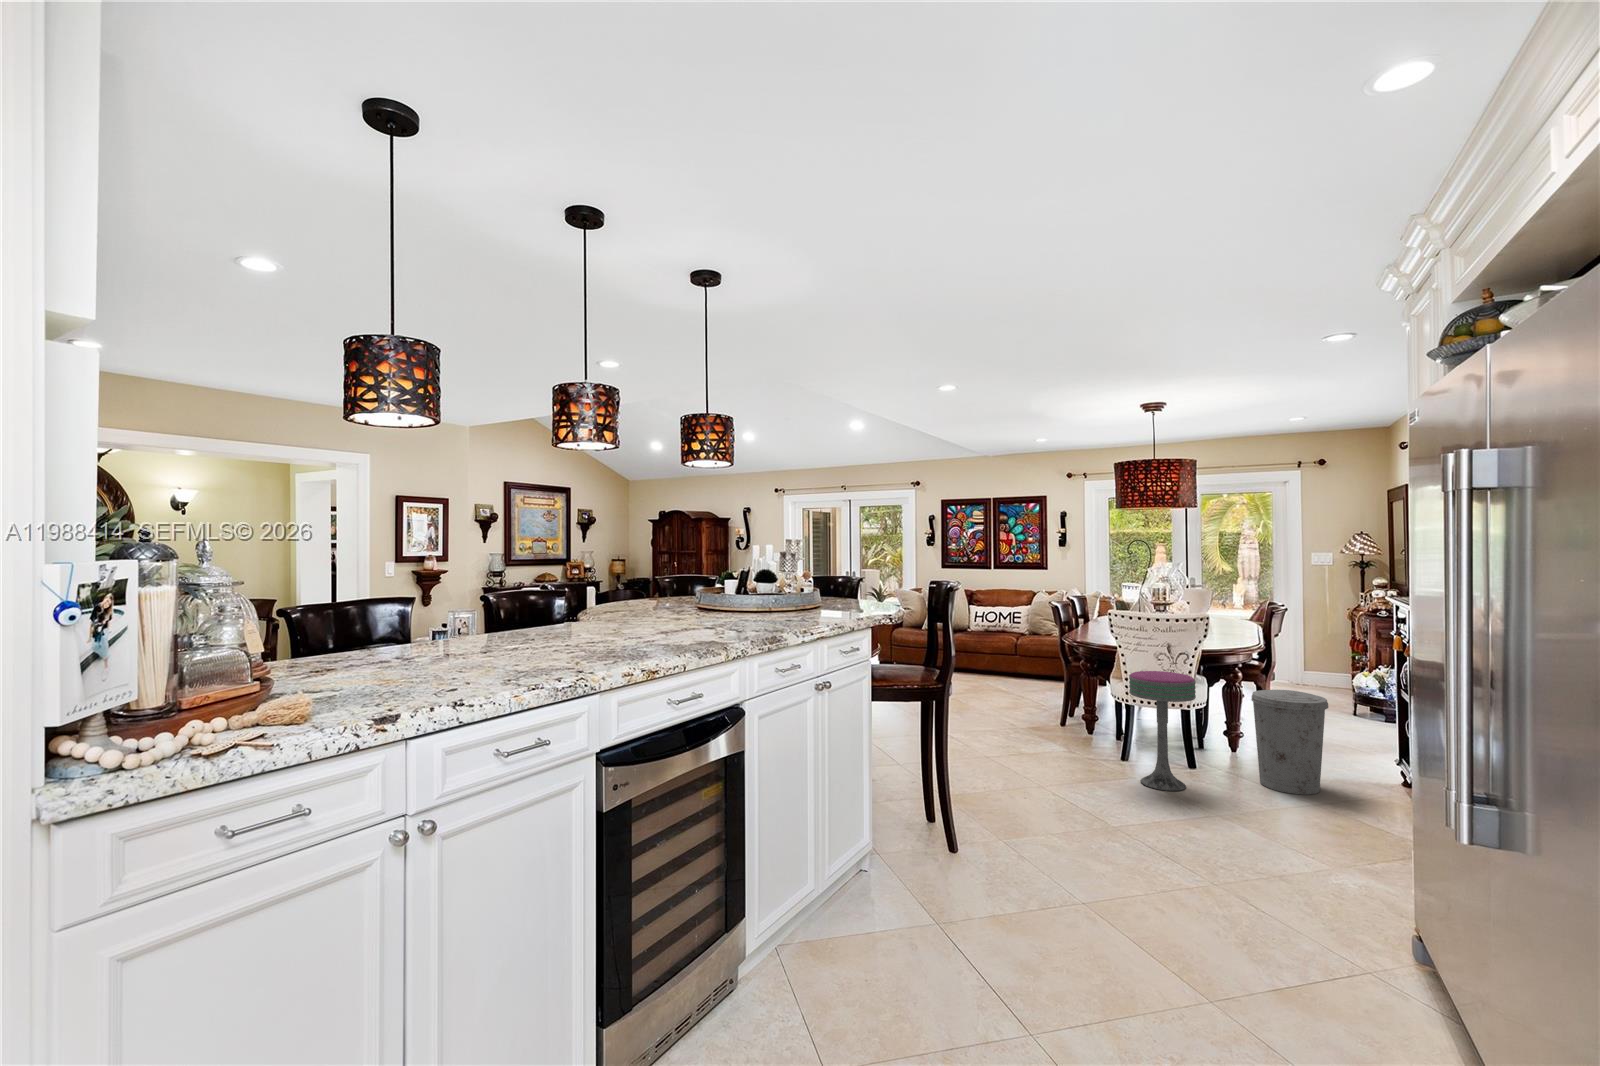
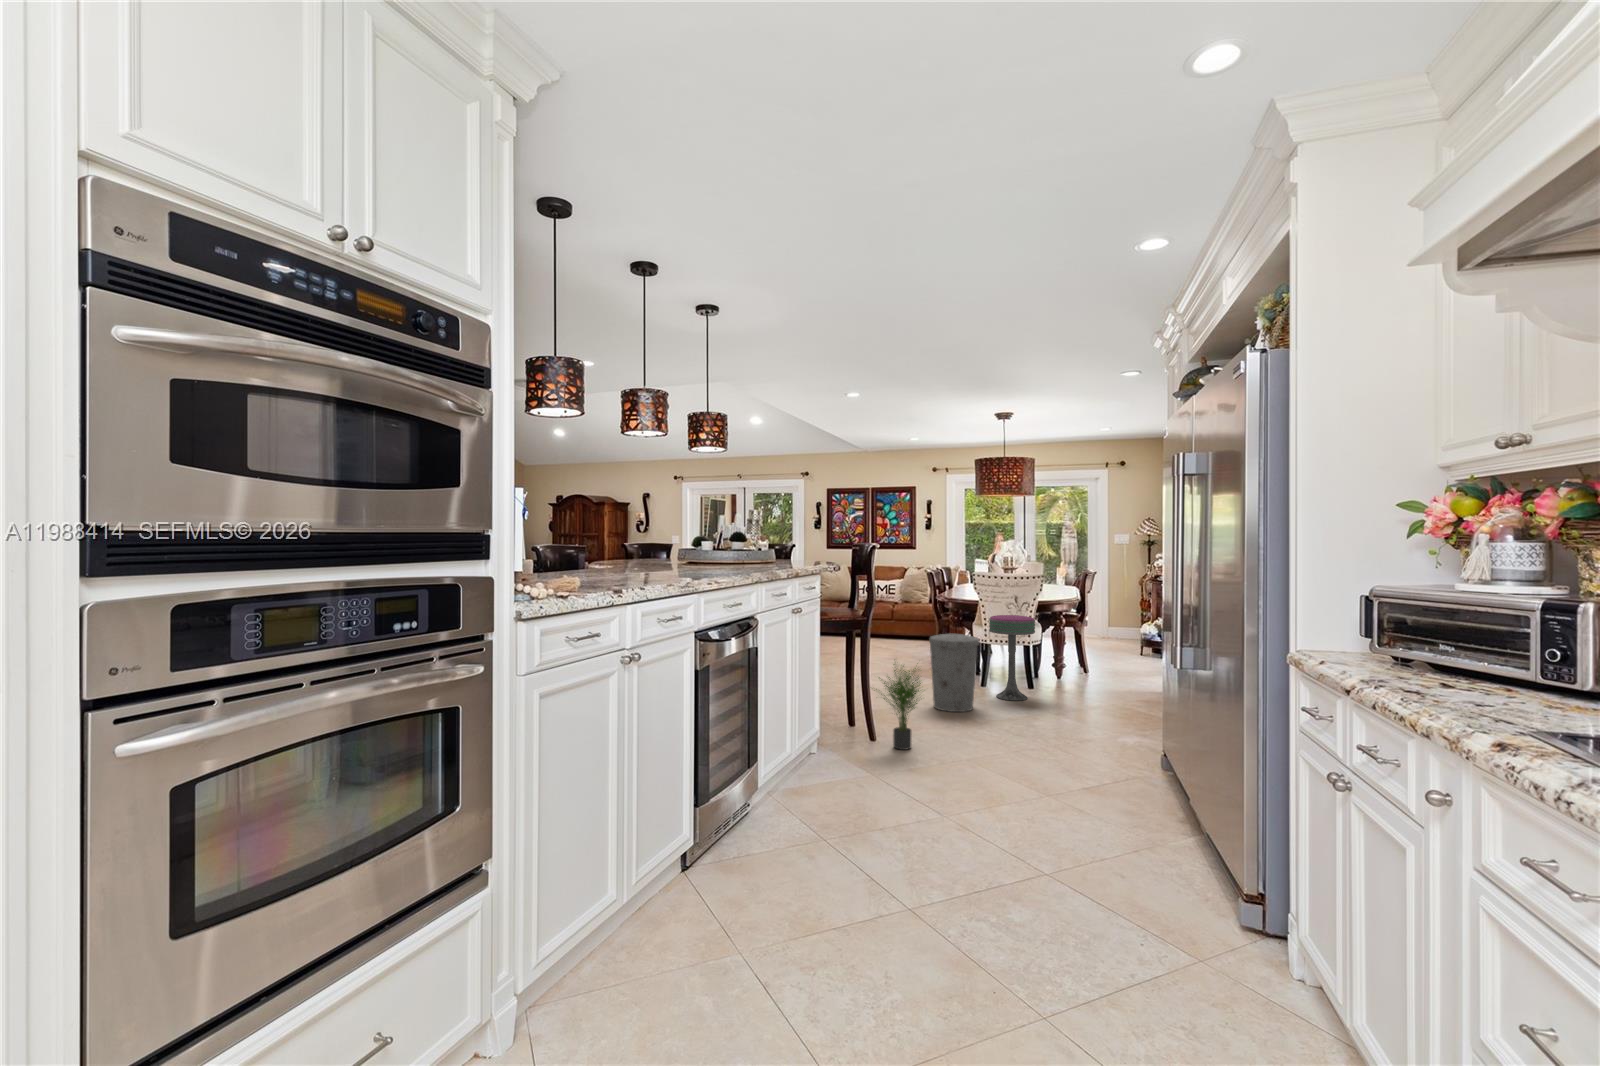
trash can: present [1251,690,1328,795] -> present [929,634,979,712]
potted plant: none [937,744,1031,878] -> present [876,664,921,750]

